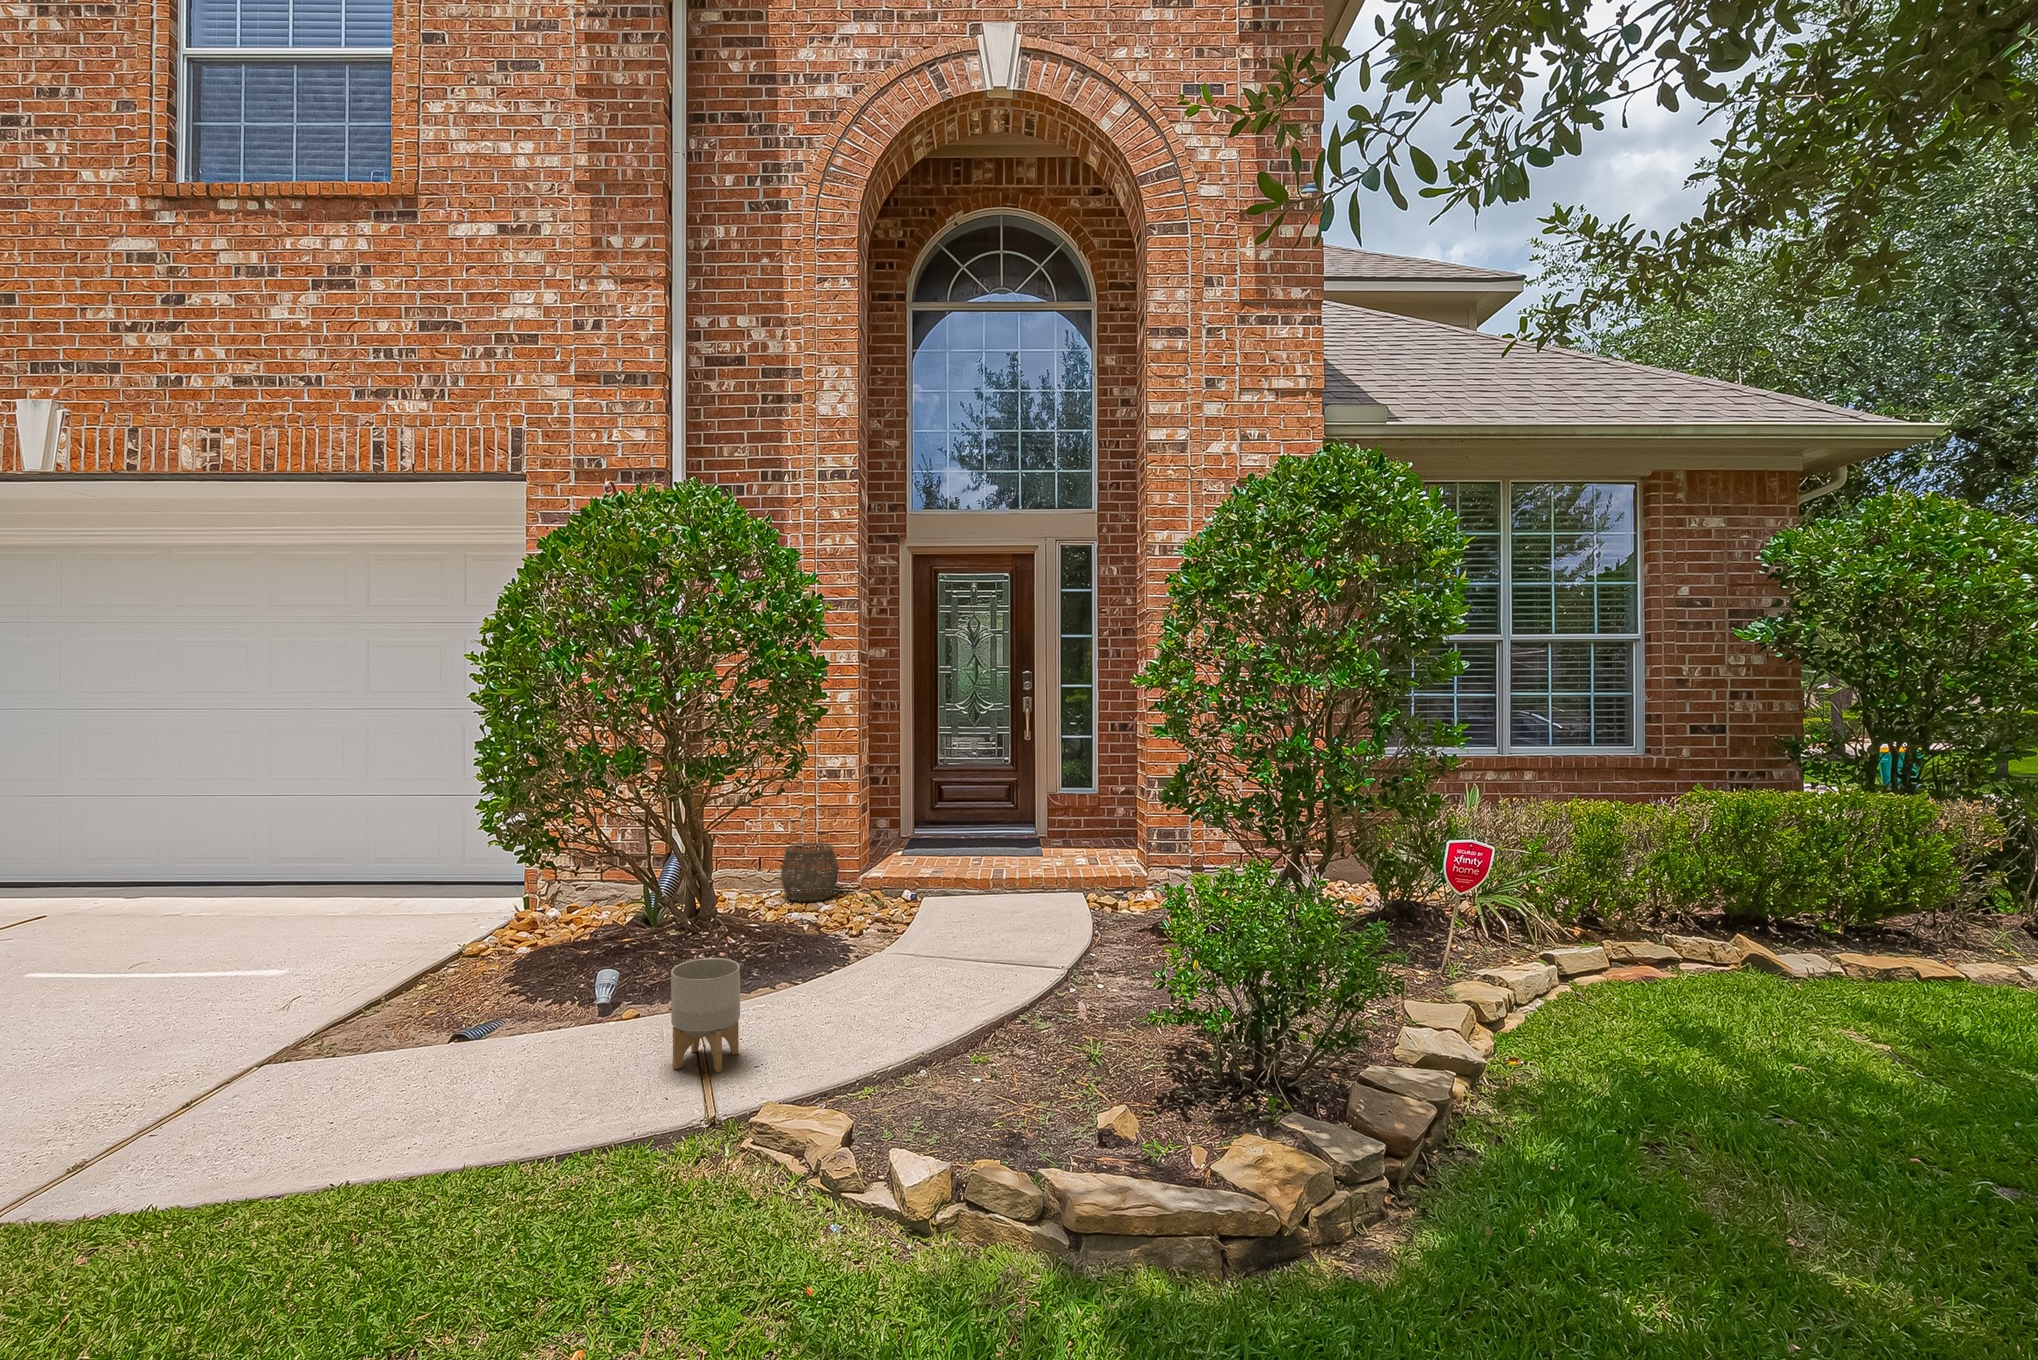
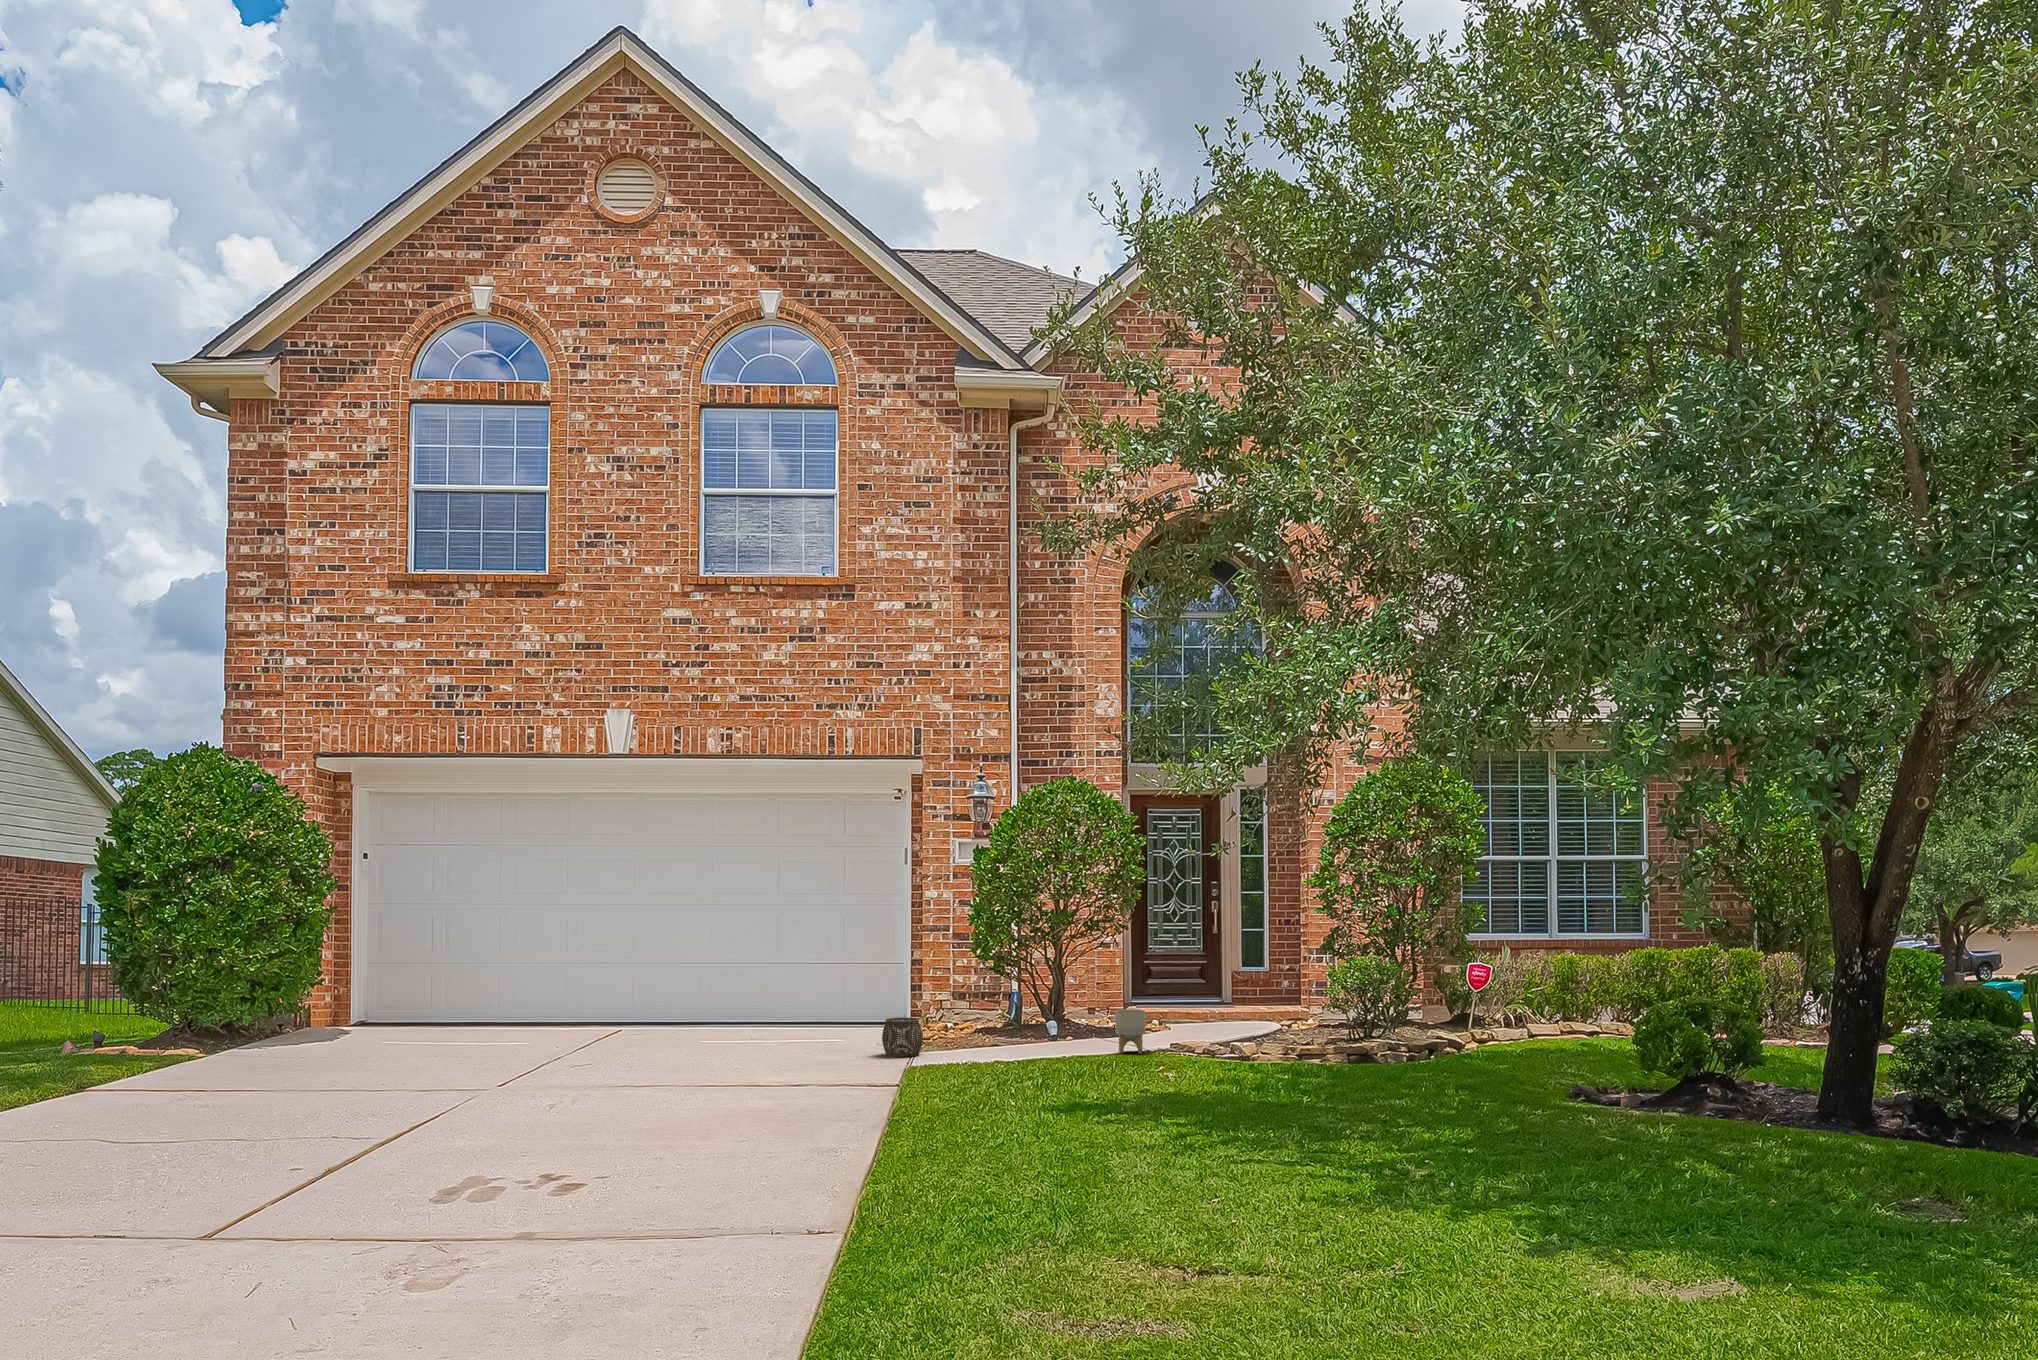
woven basket: present [781,842,839,902] -> present [882,1017,923,1057]

